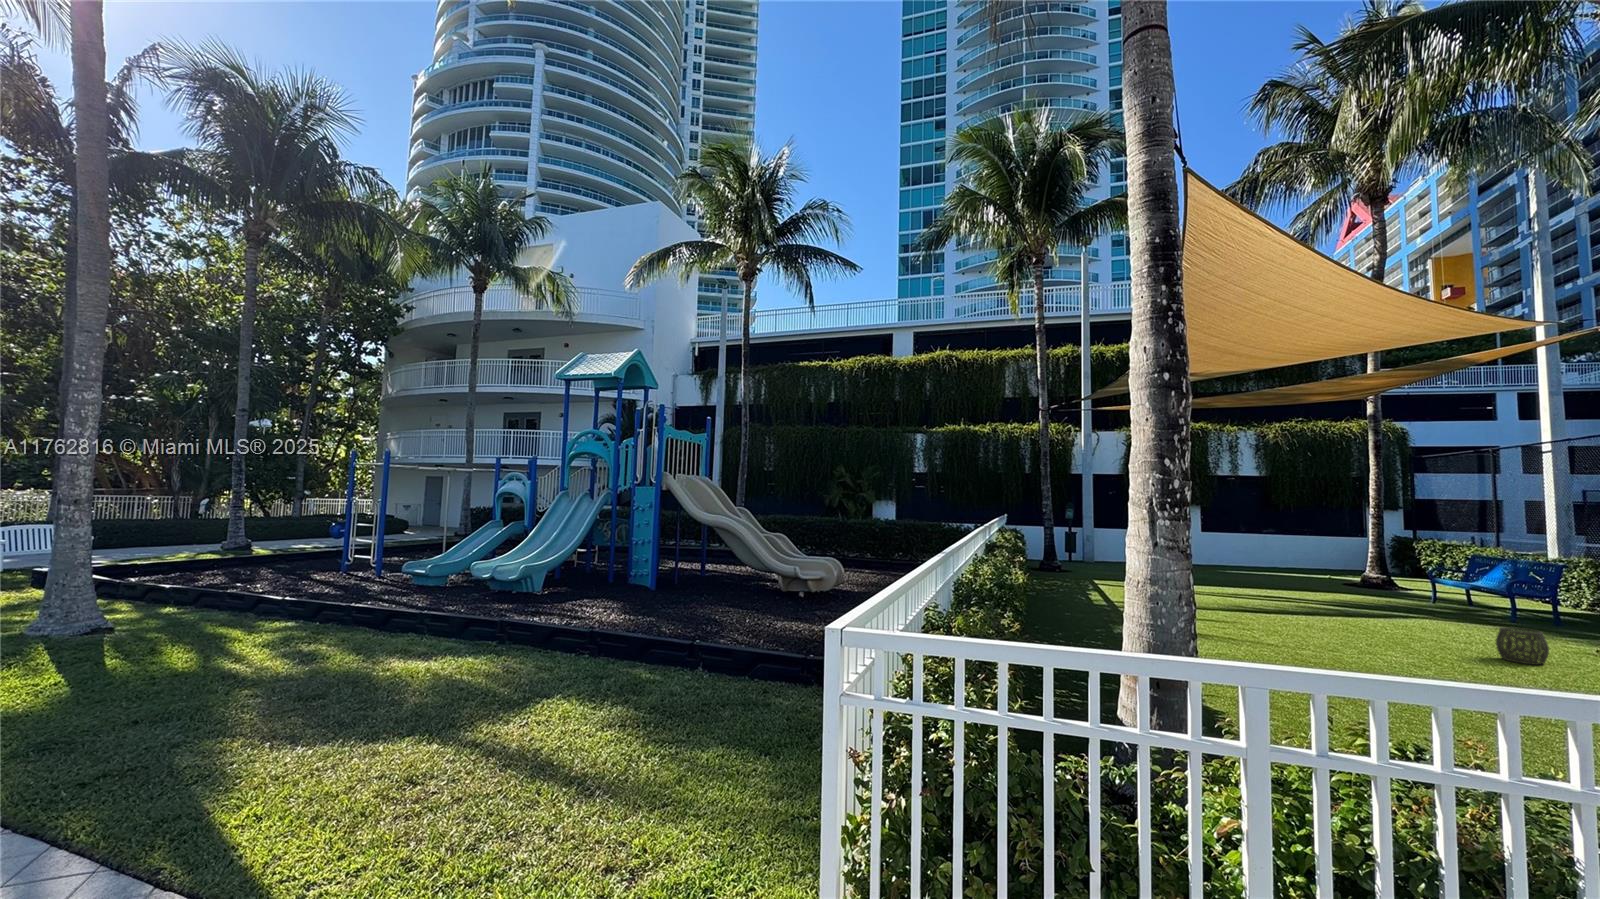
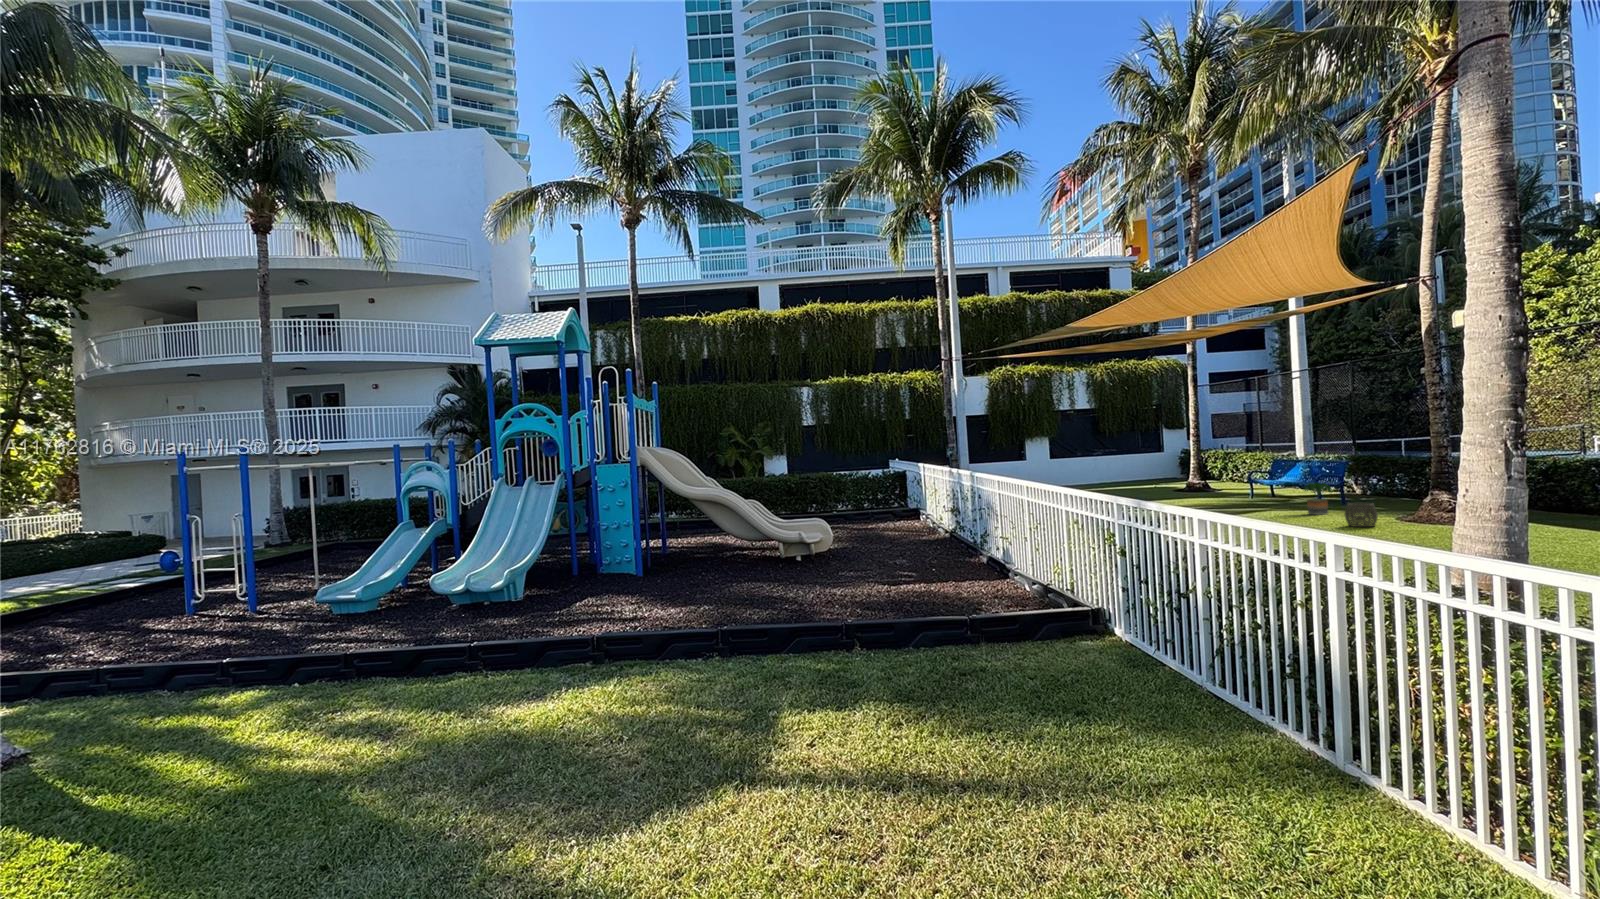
potted tree: none [1464,592,1512,639] -> present [1305,482,1333,515]

